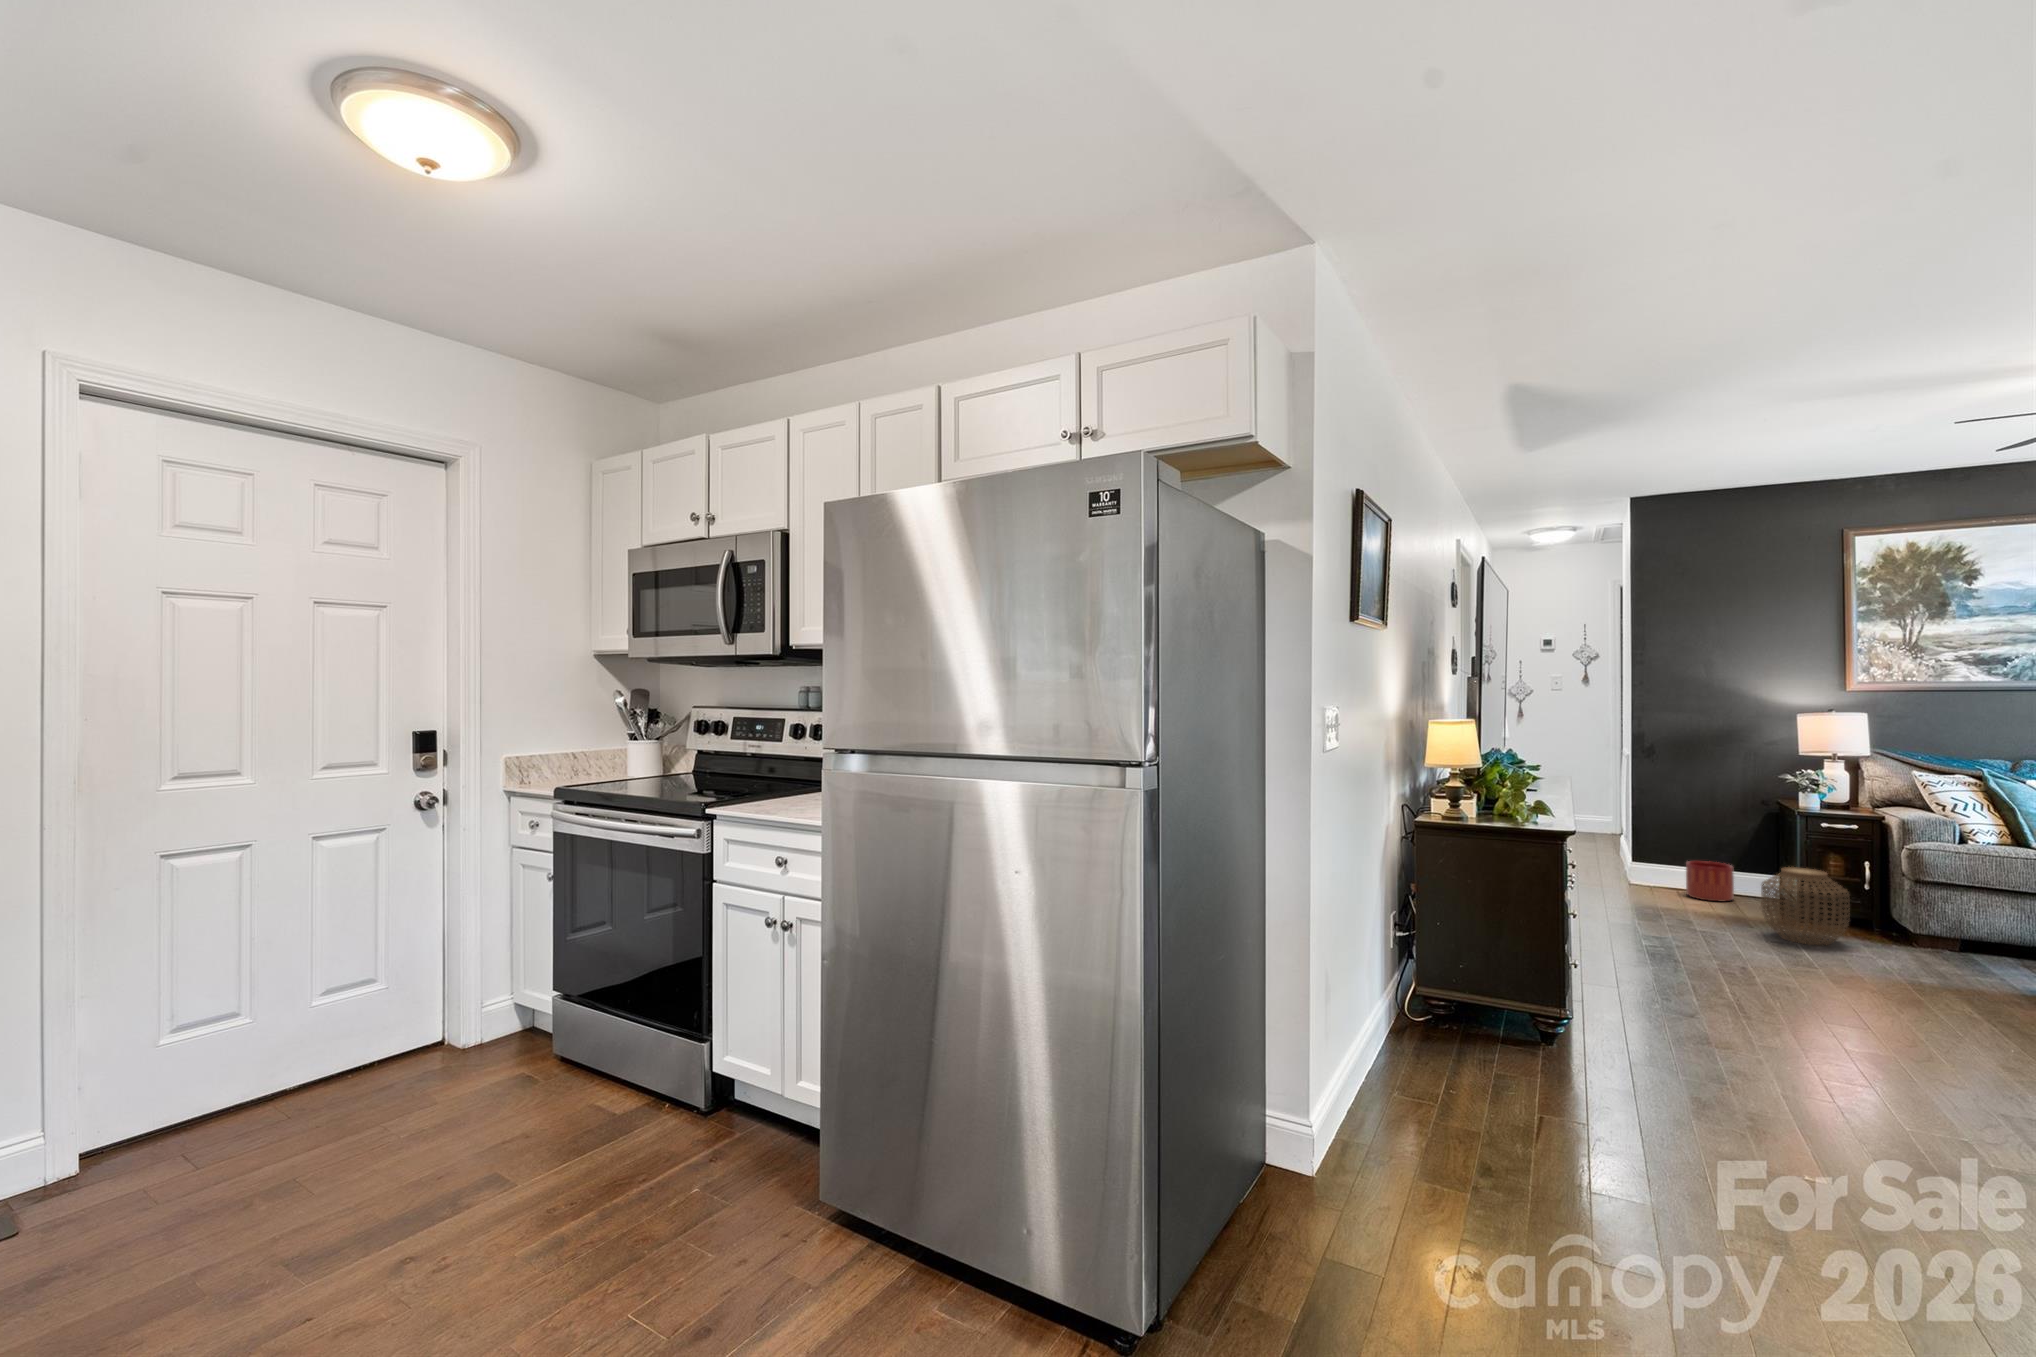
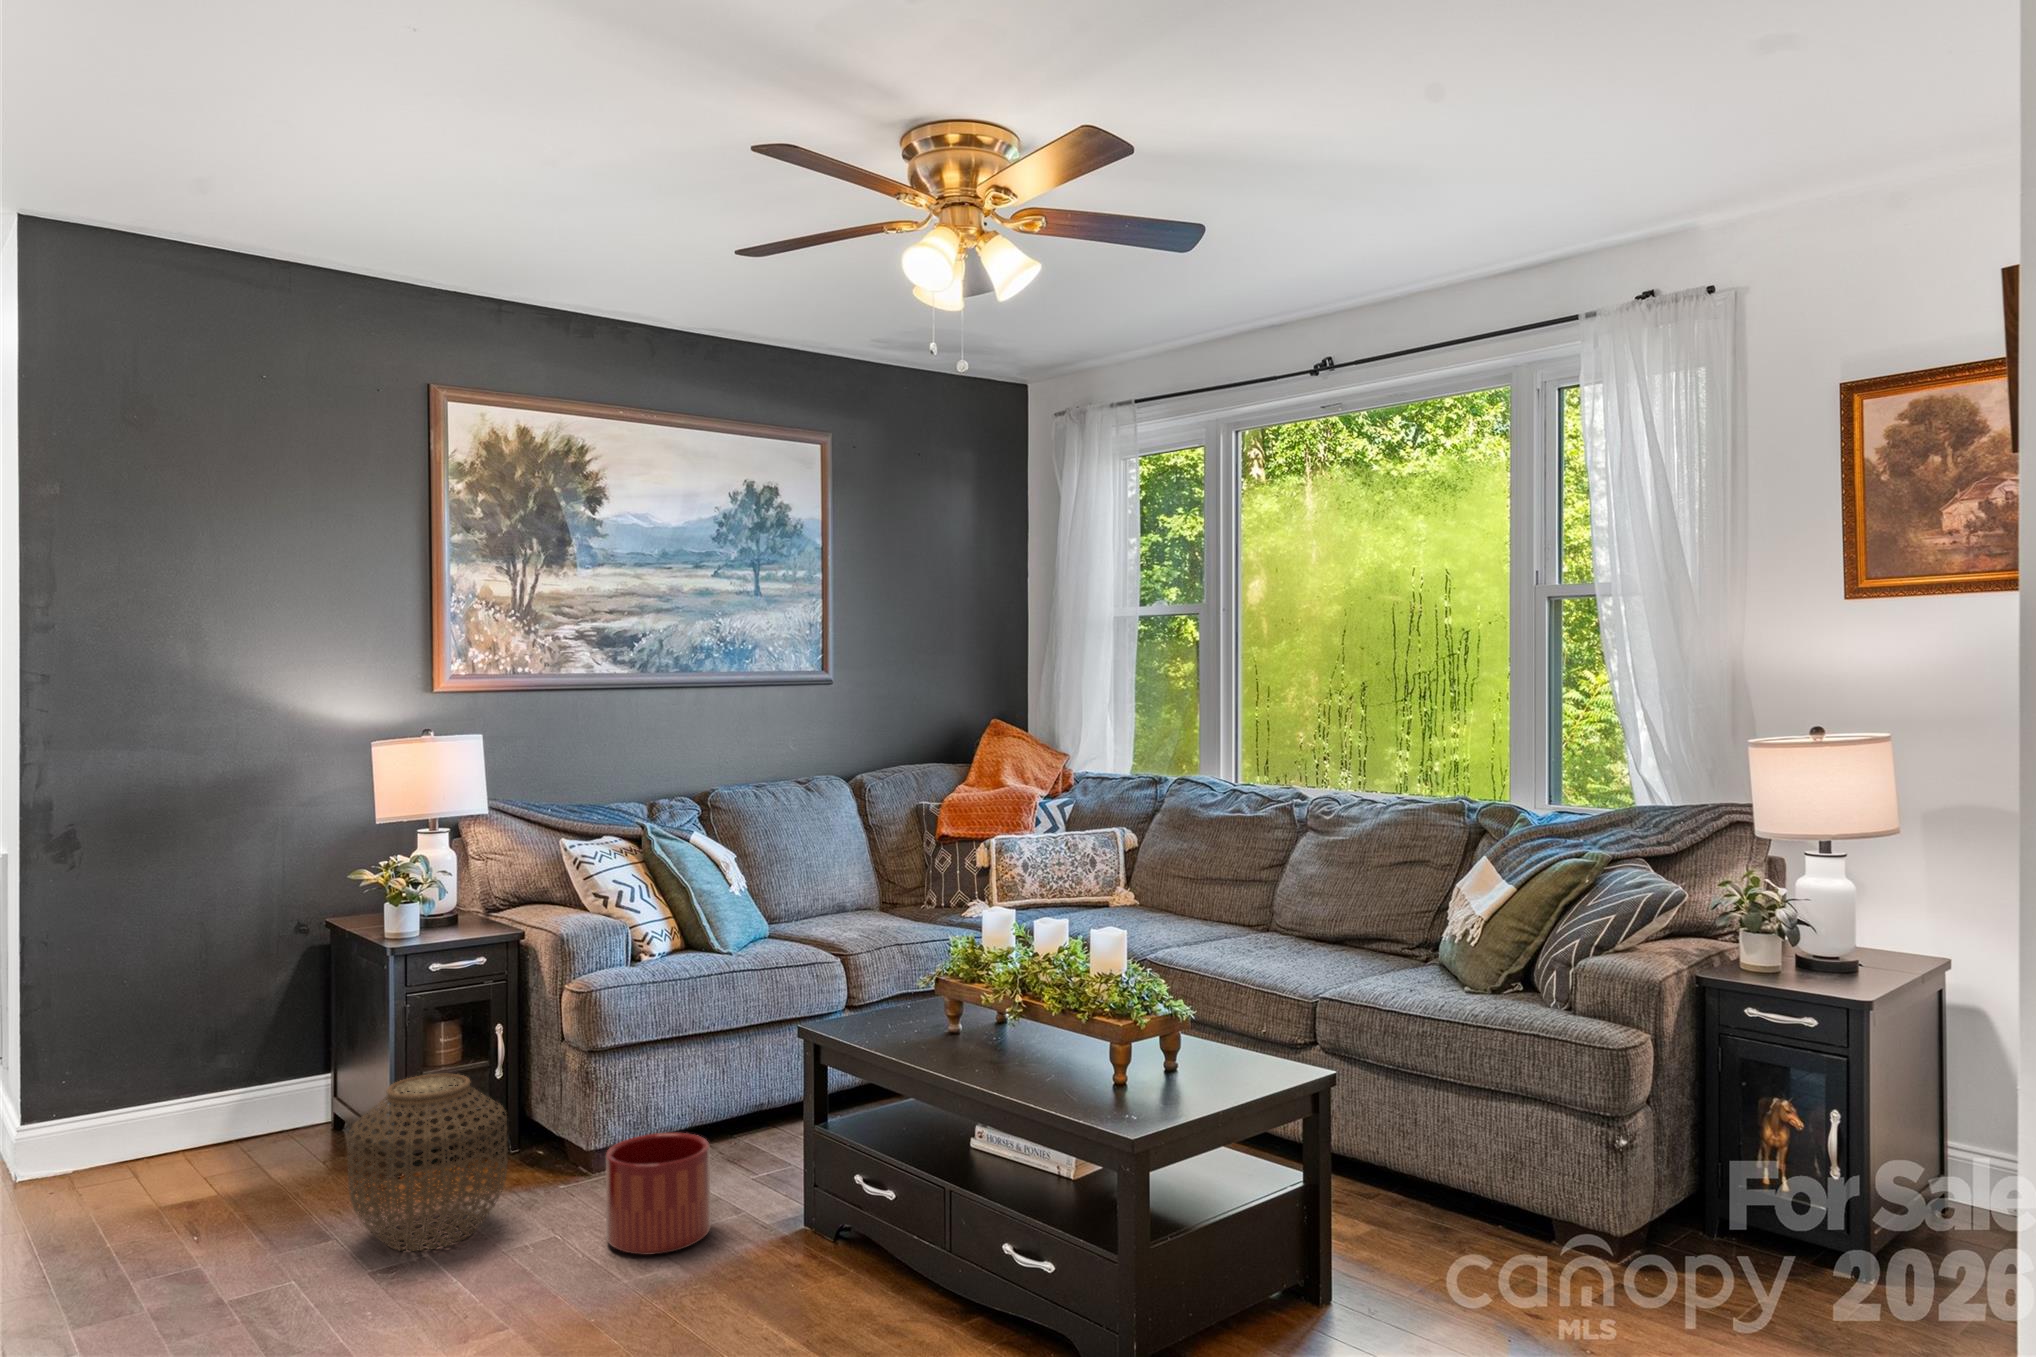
planter: present [1686,861,1734,901] -> present [606,1133,711,1255]

